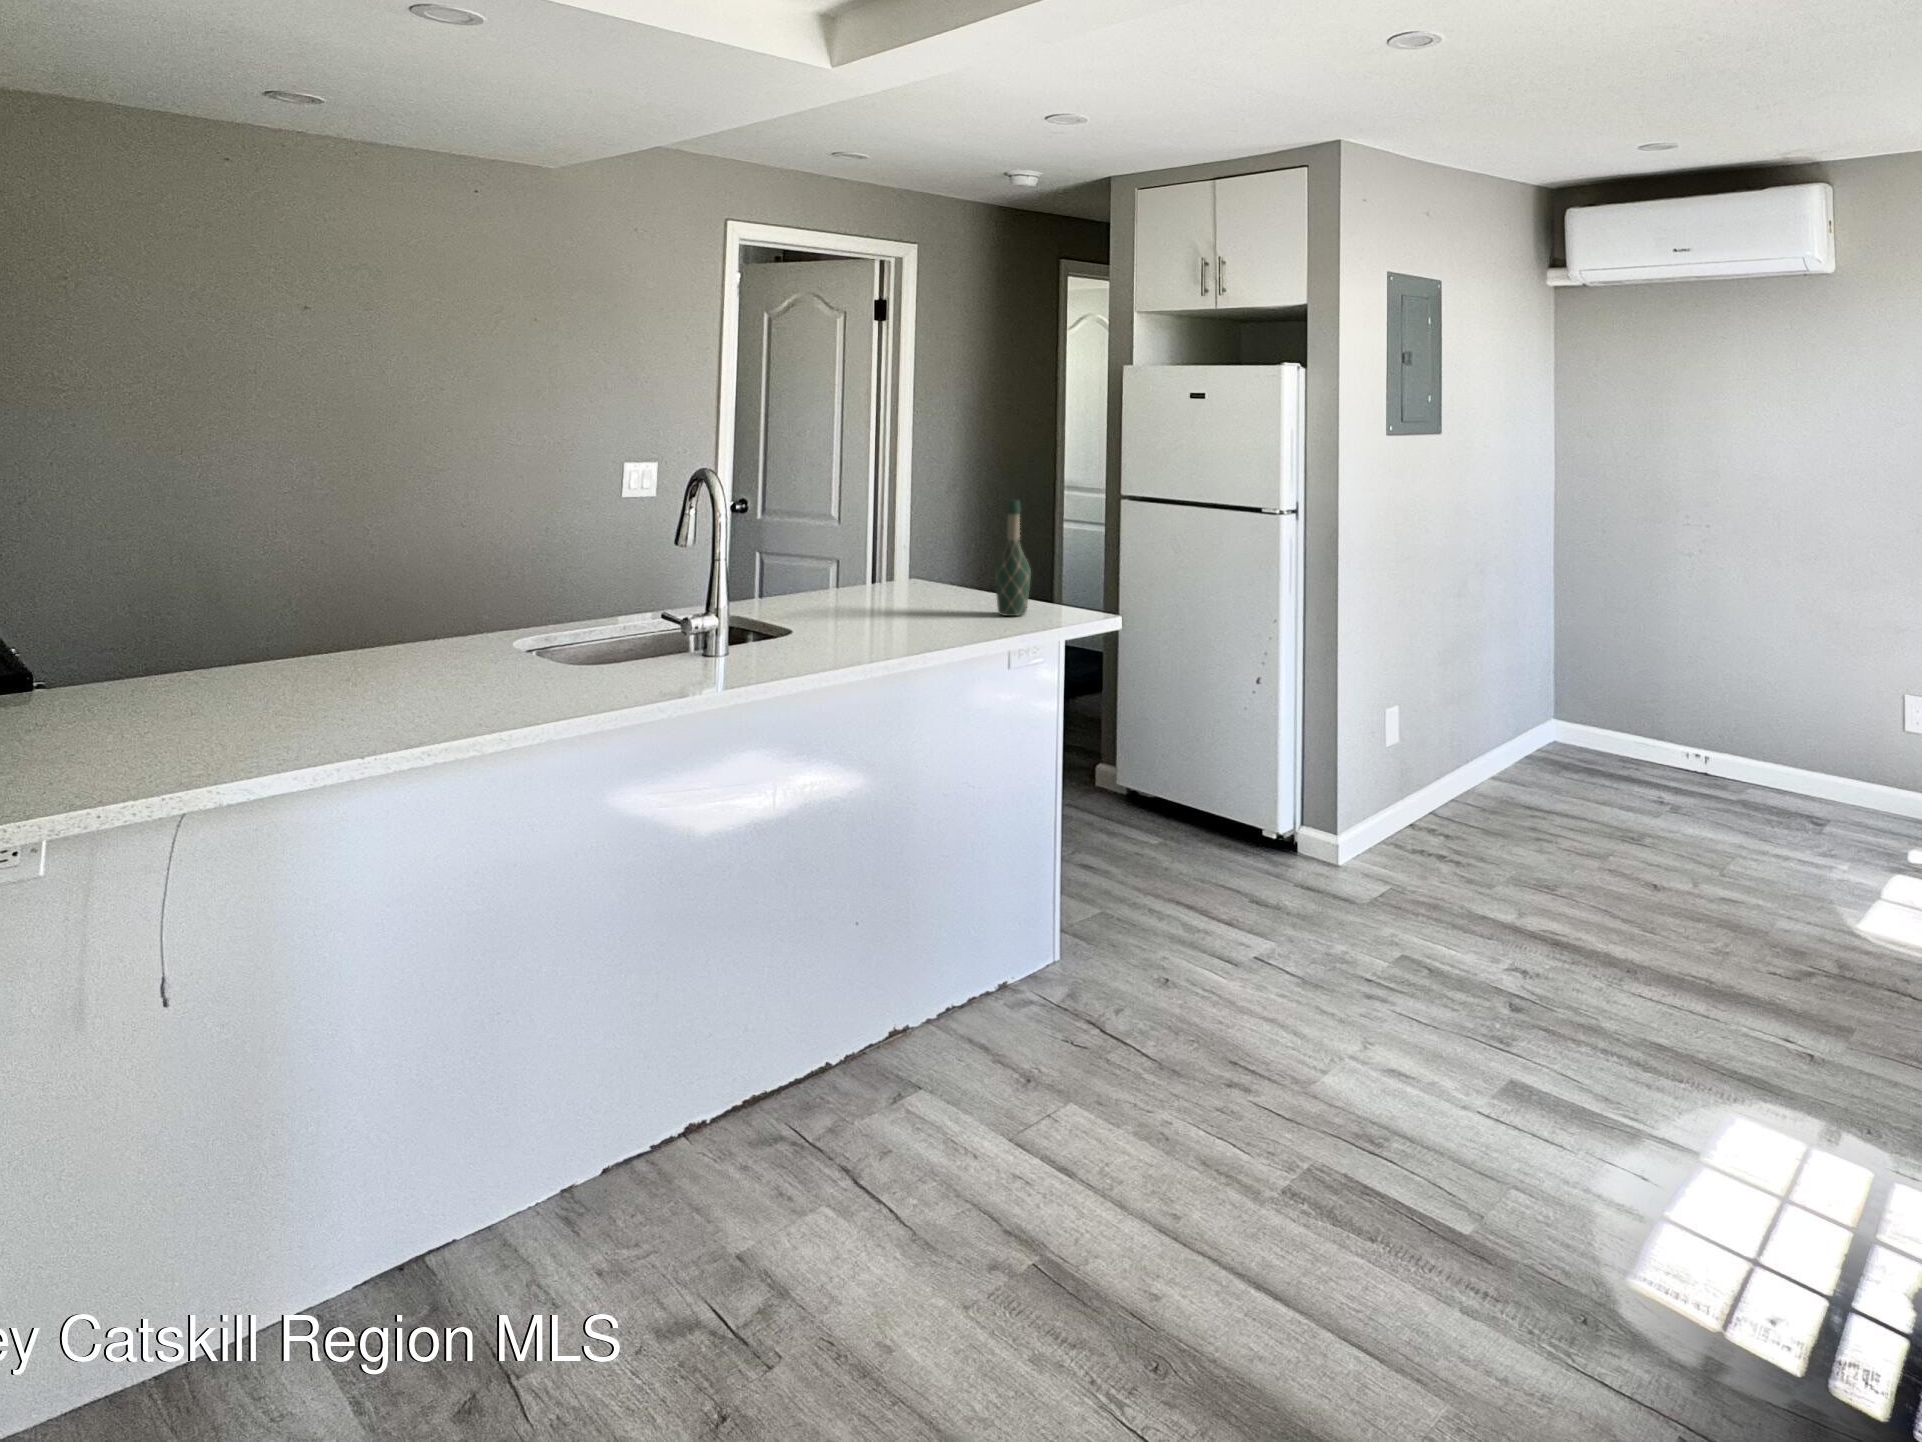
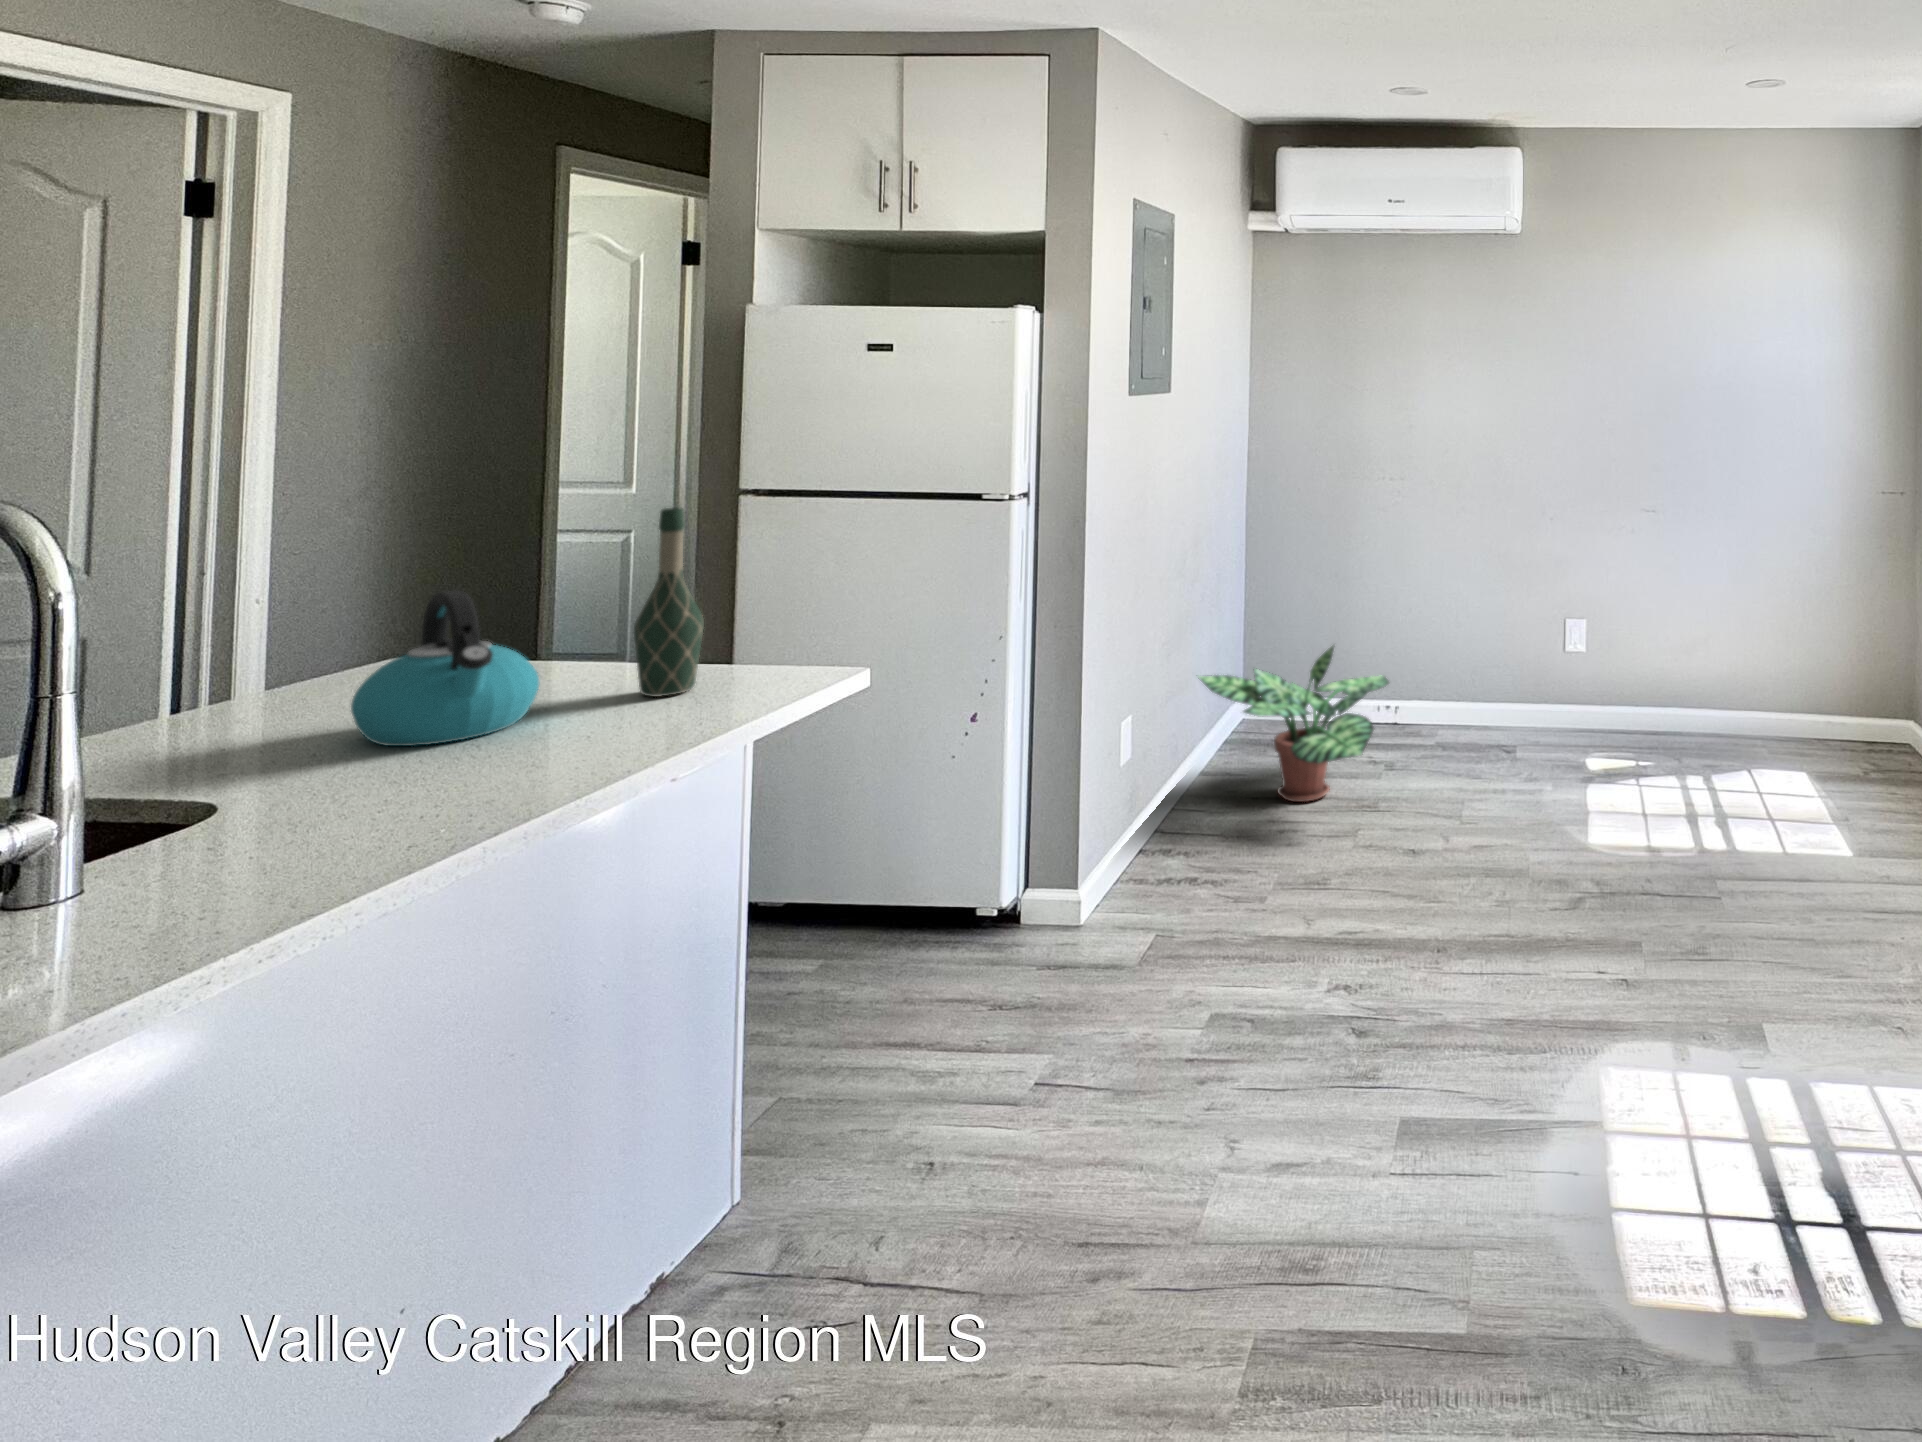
kettle: none [863,538,945,622] -> present [351,591,539,746]
potted plant: none [1479,675,1671,820] -> present [1199,646,1389,802]

